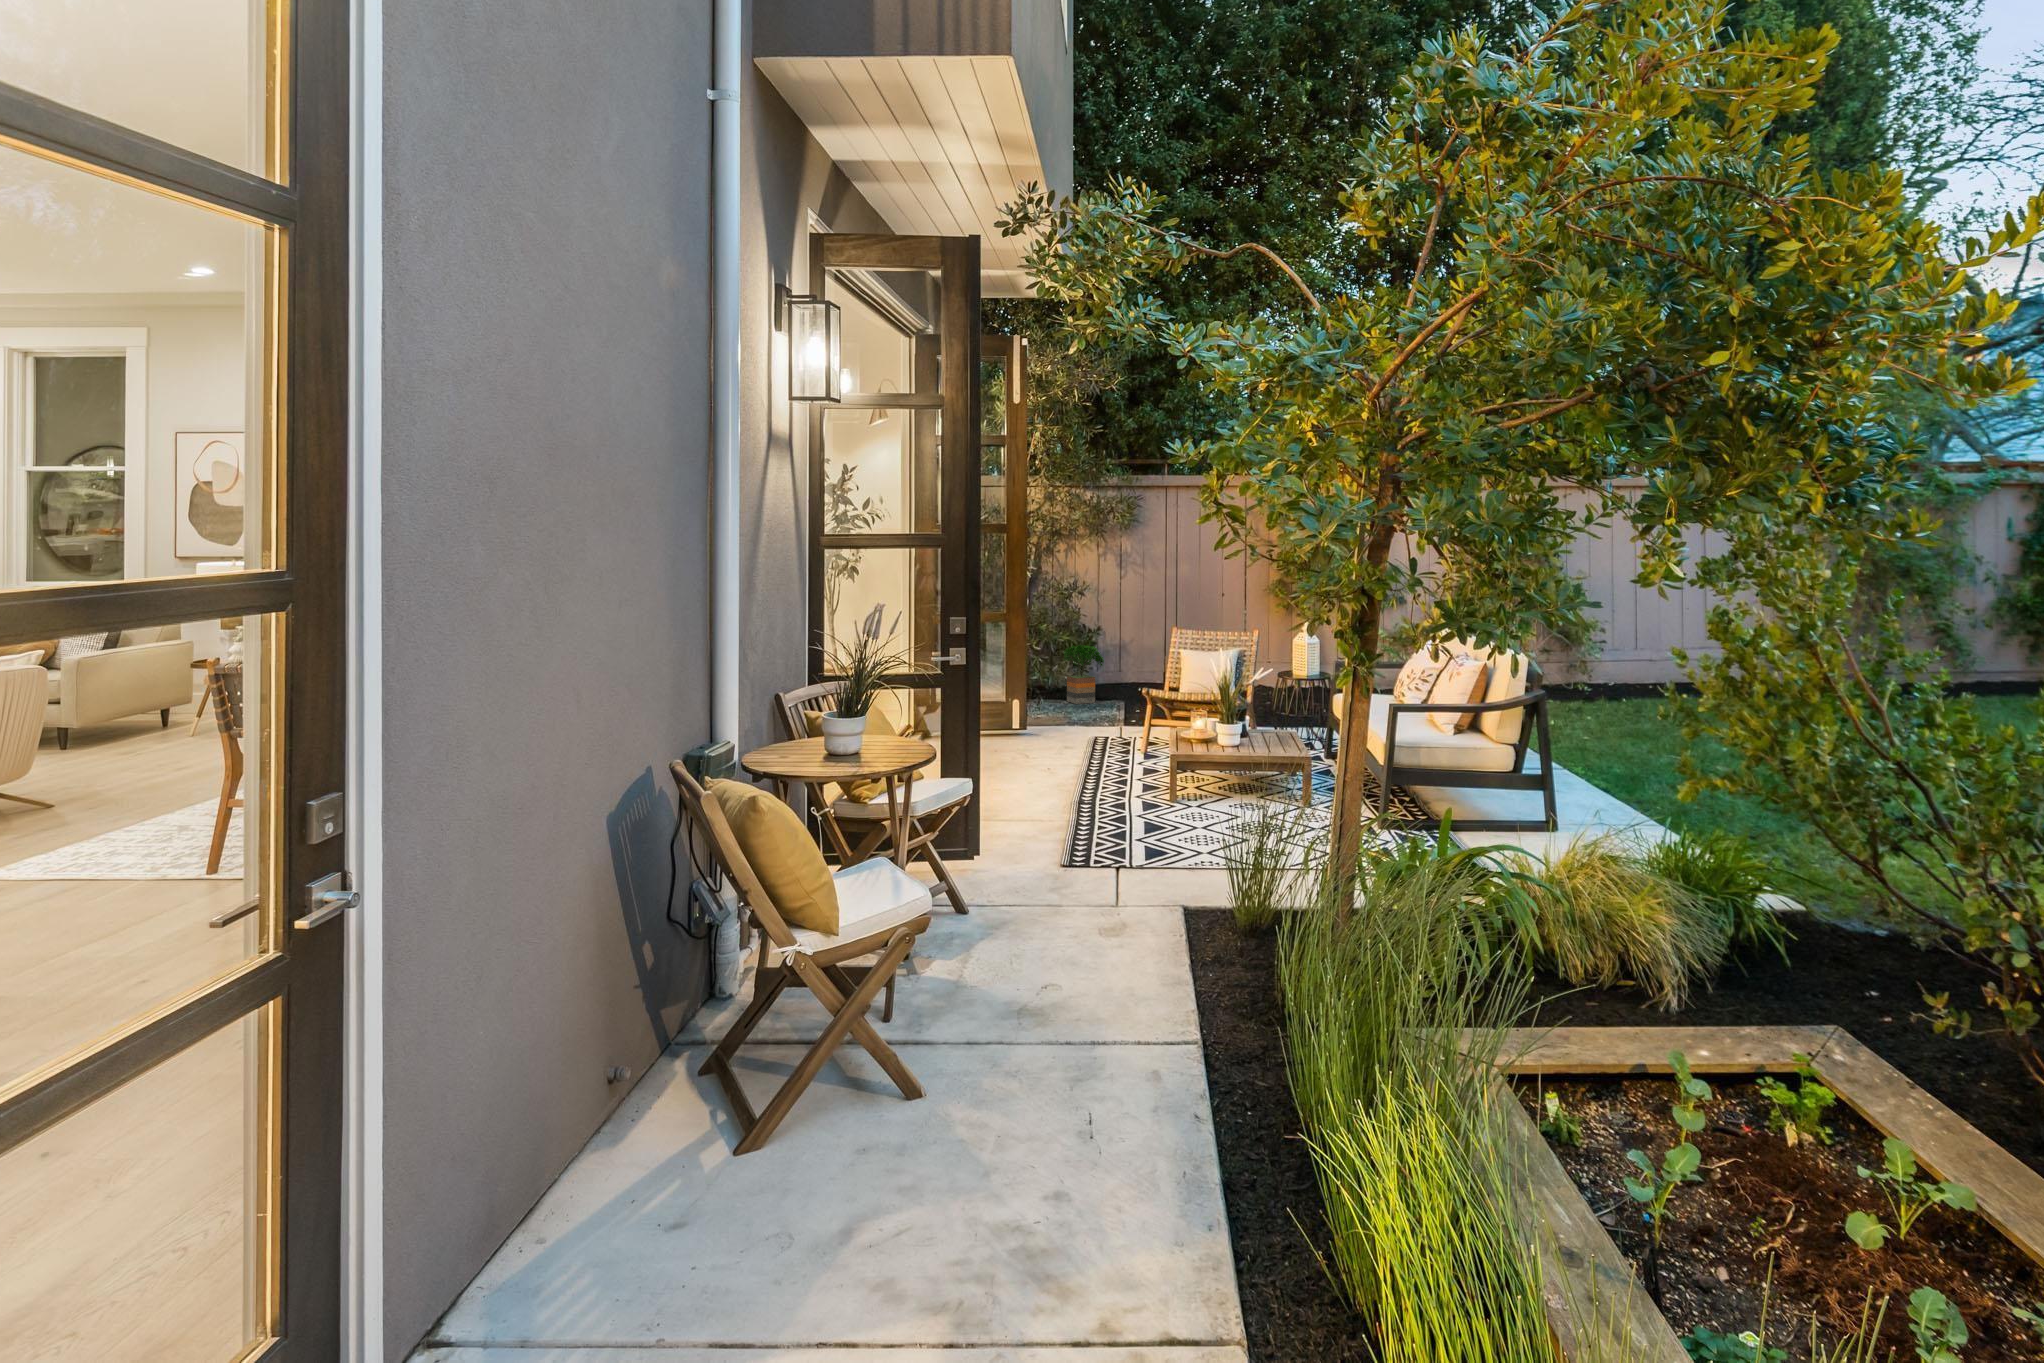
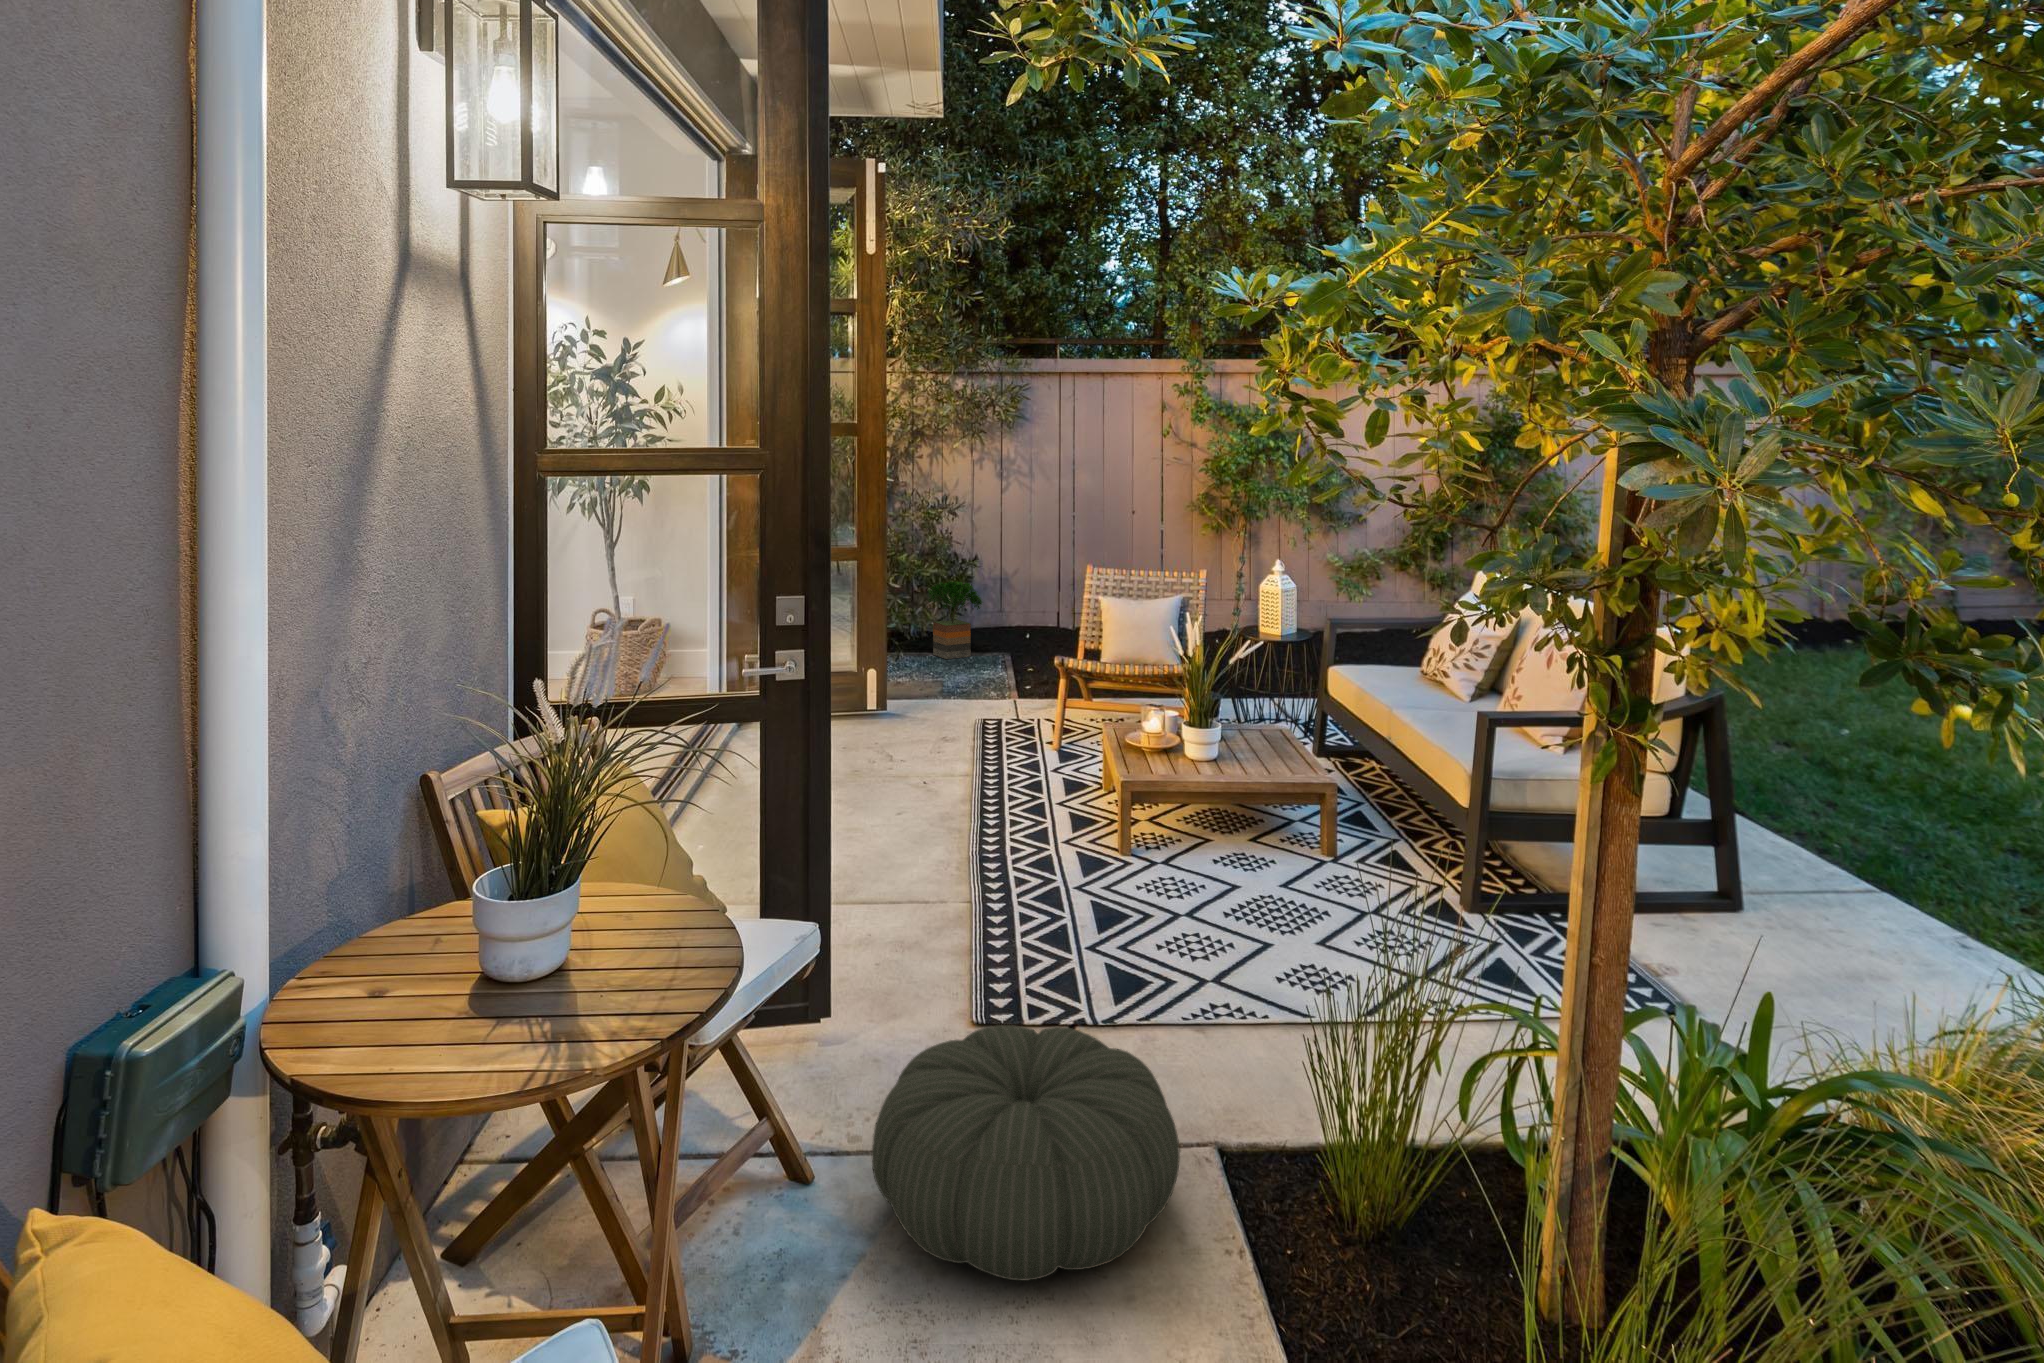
pouf: none [996,841,1153,939] -> present [872,1025,1180,1281]

